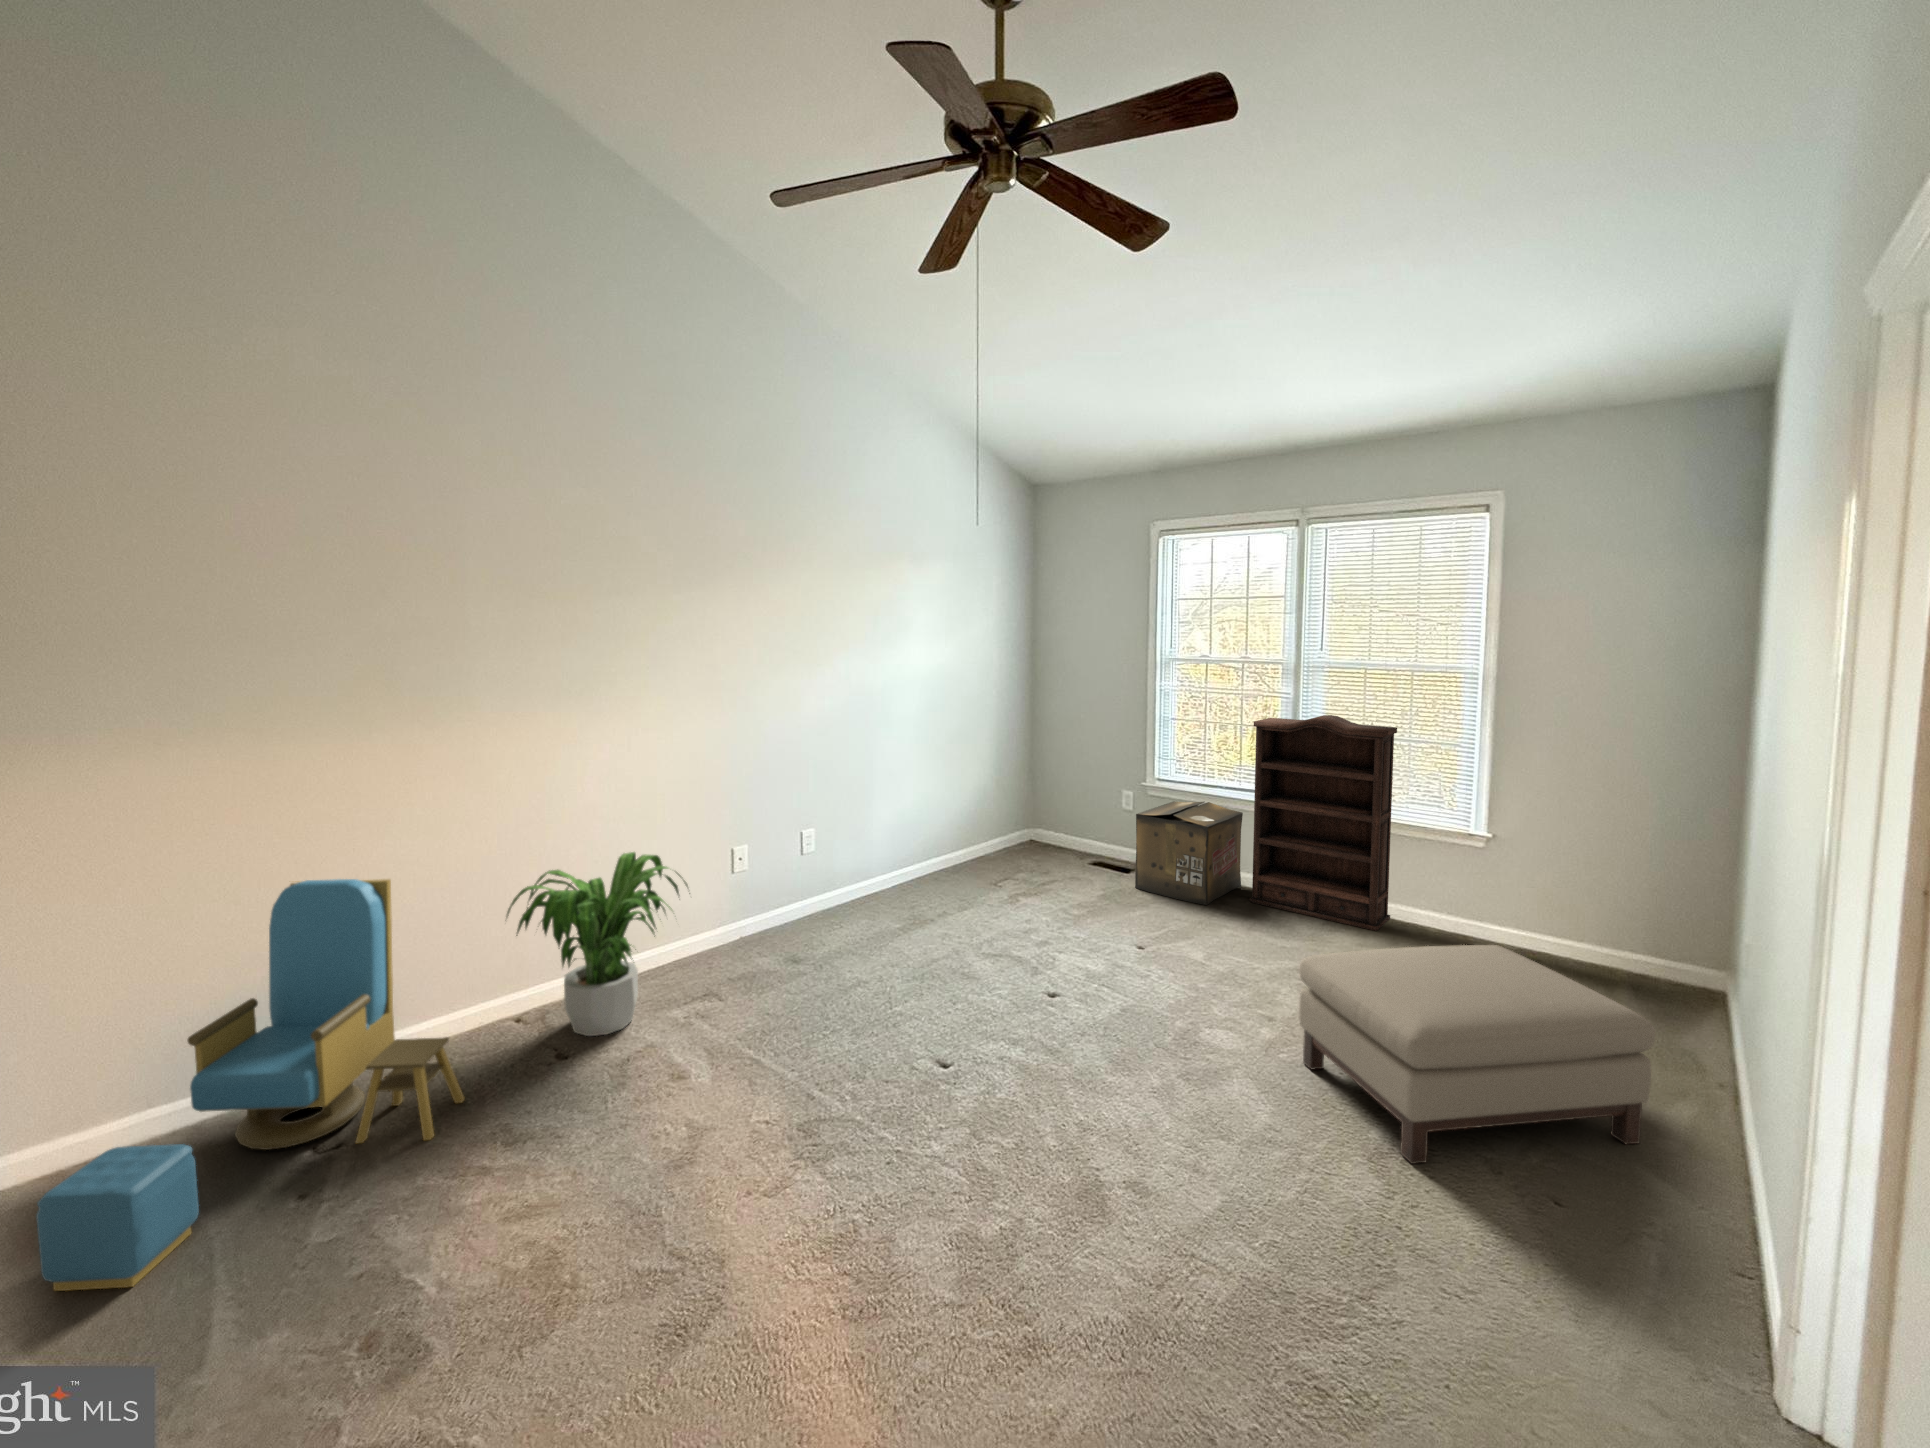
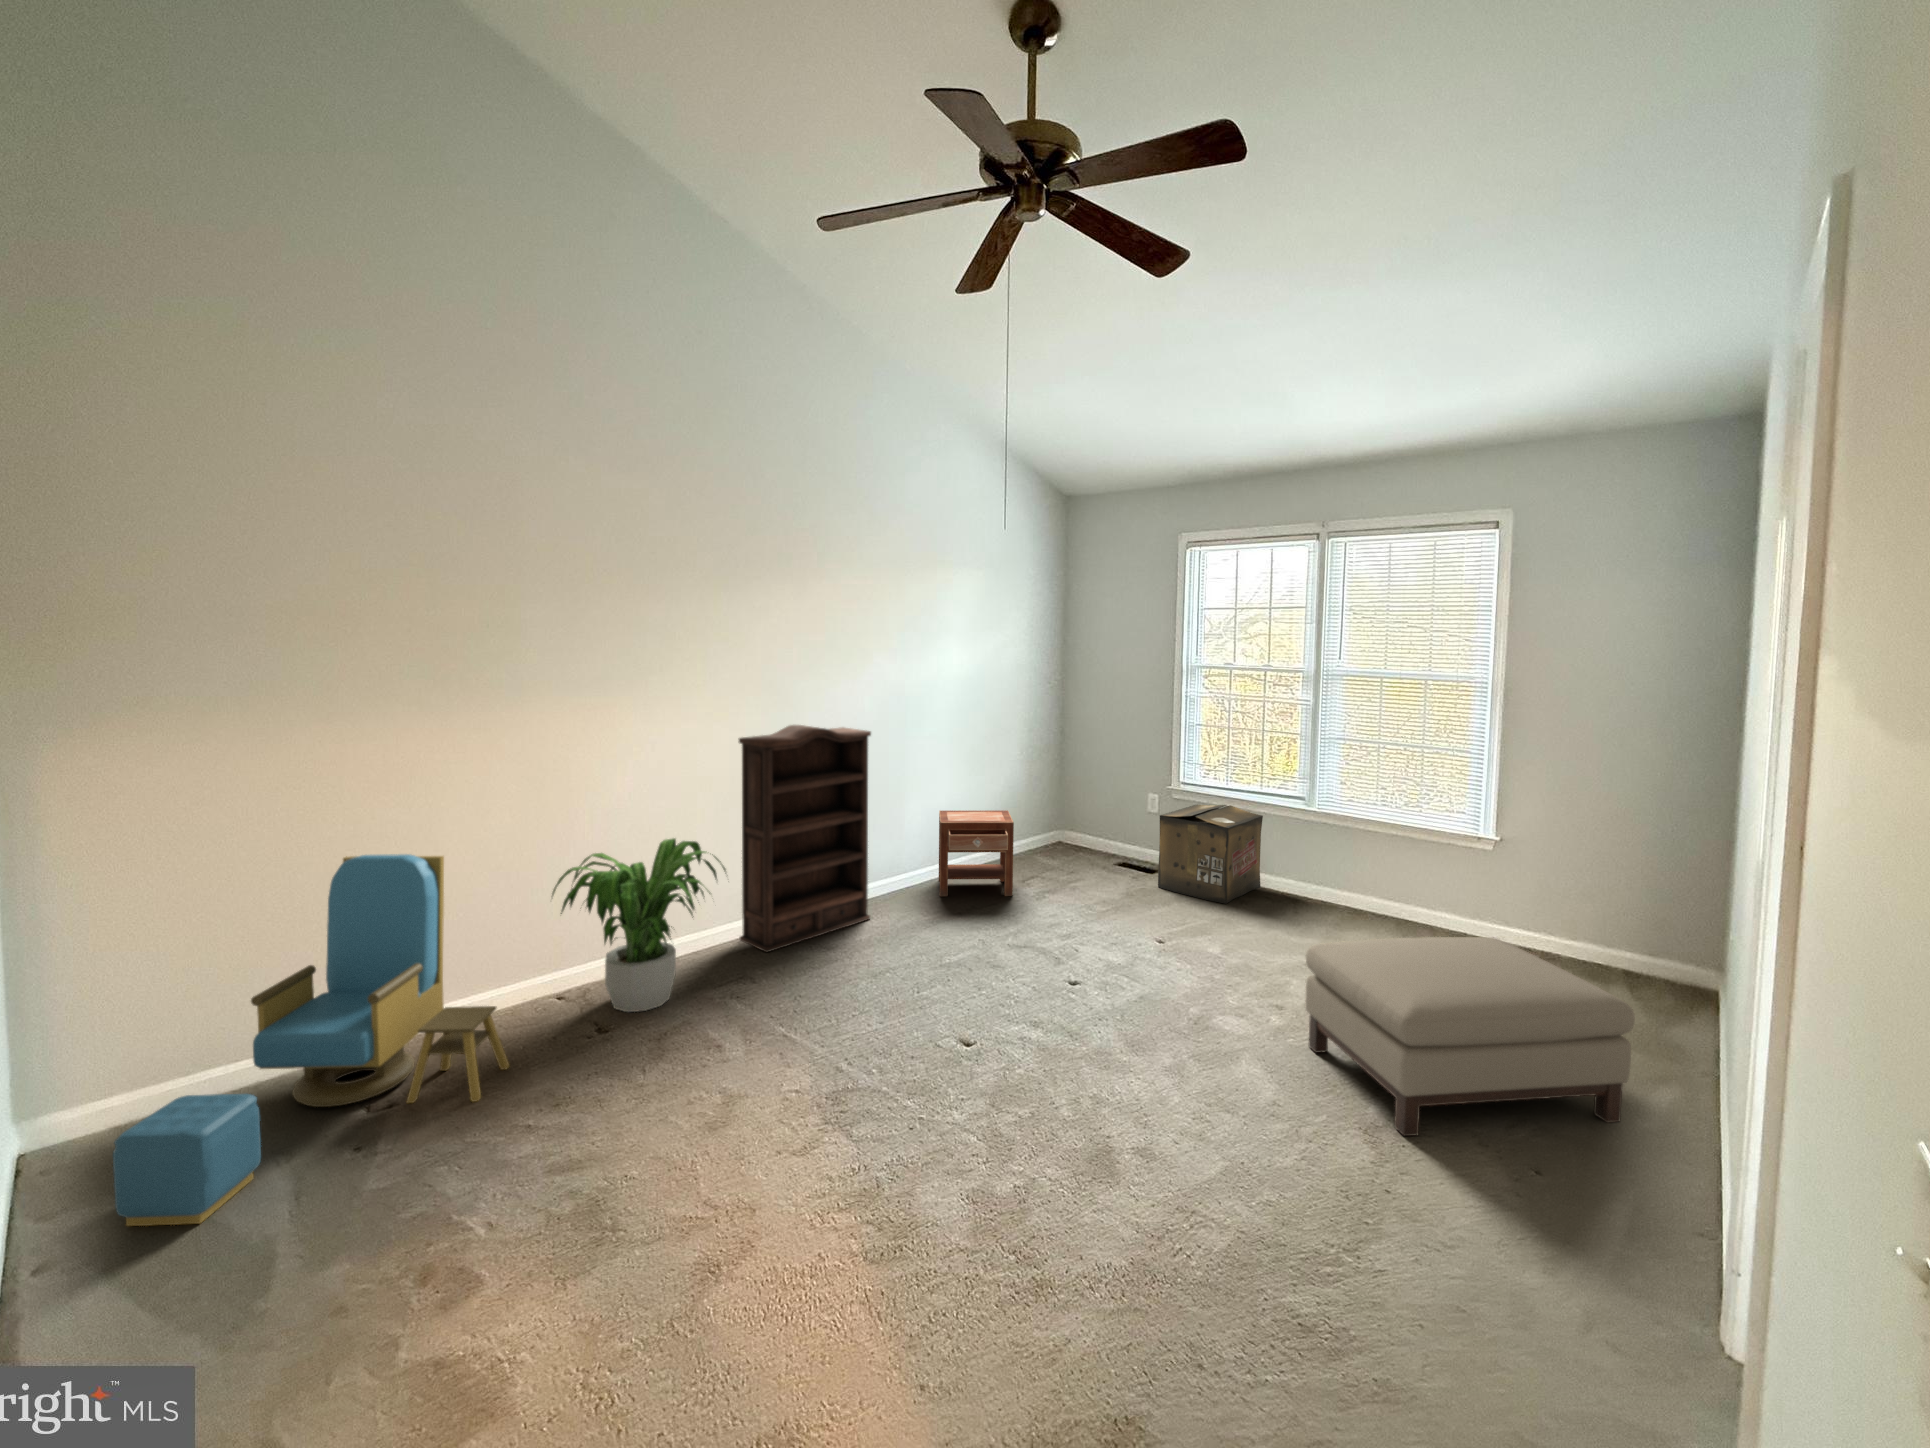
bookshelf: present [1249,715,1397,931] -> present [739,725,871,952]
nightstand: none [908,811,986,902] -> present [939,810,1014,896]

